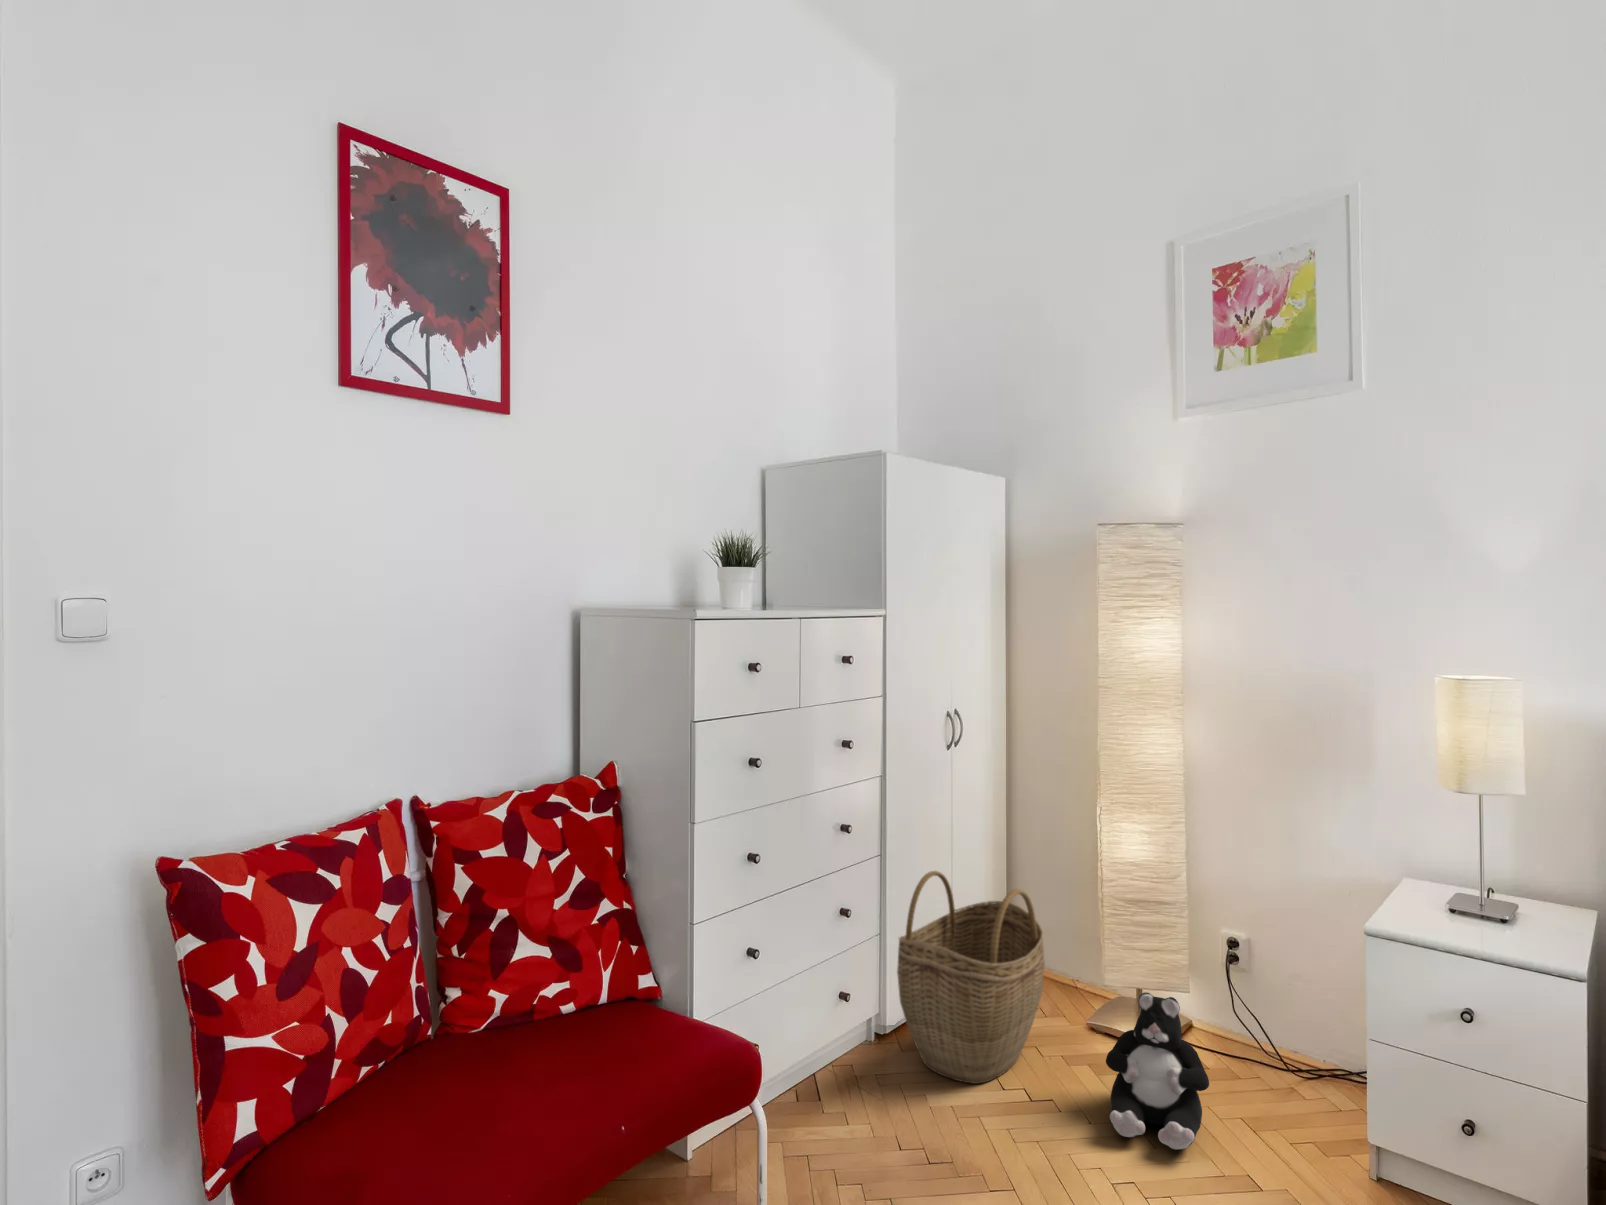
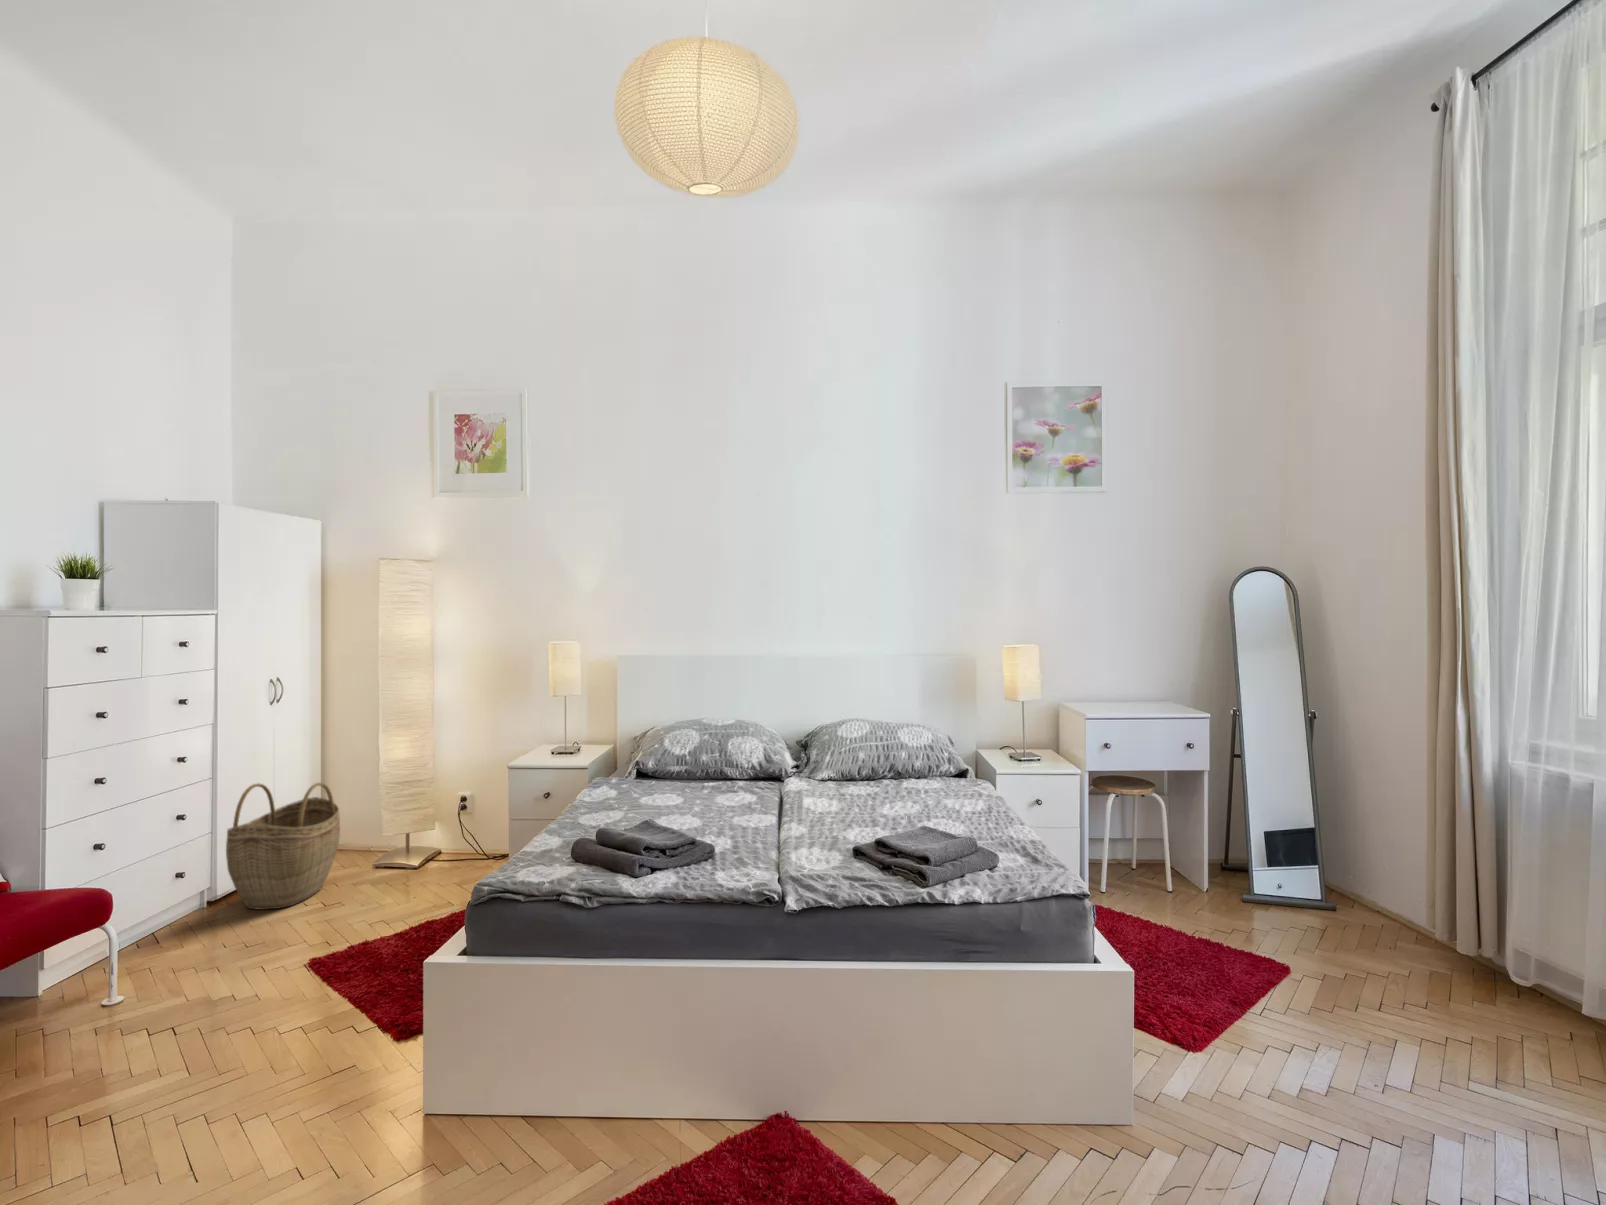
plush toy: present [1106,992,1209,1150] -> none [374,824,435,903]

